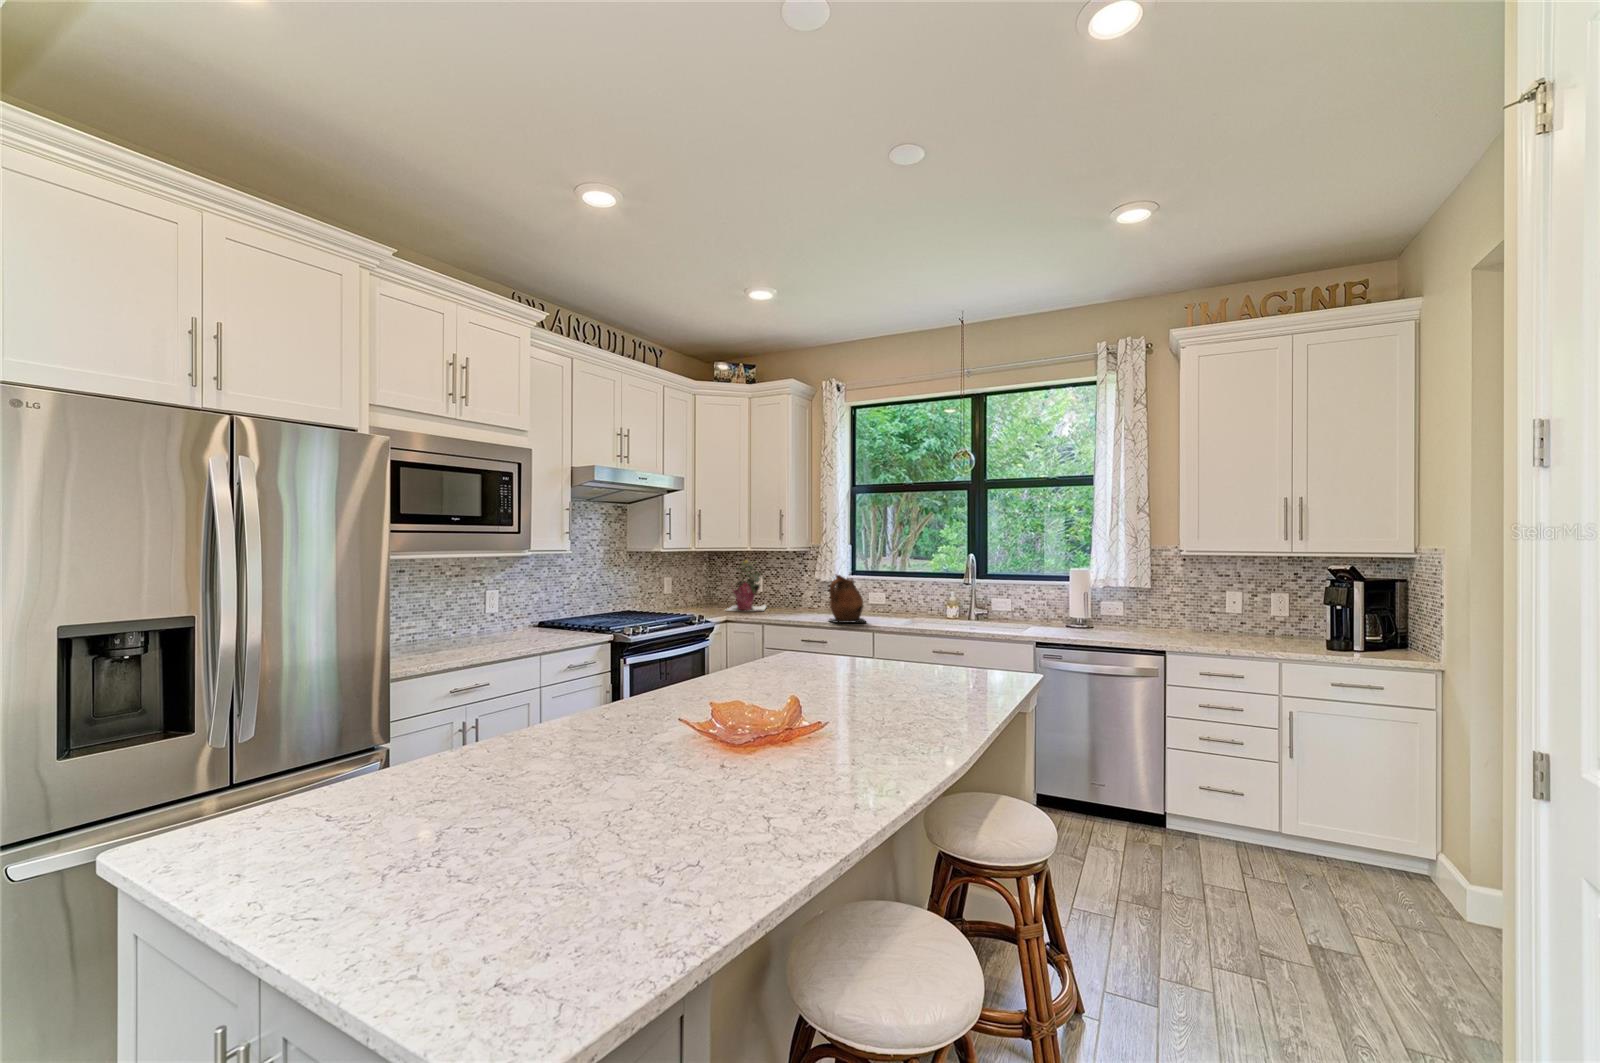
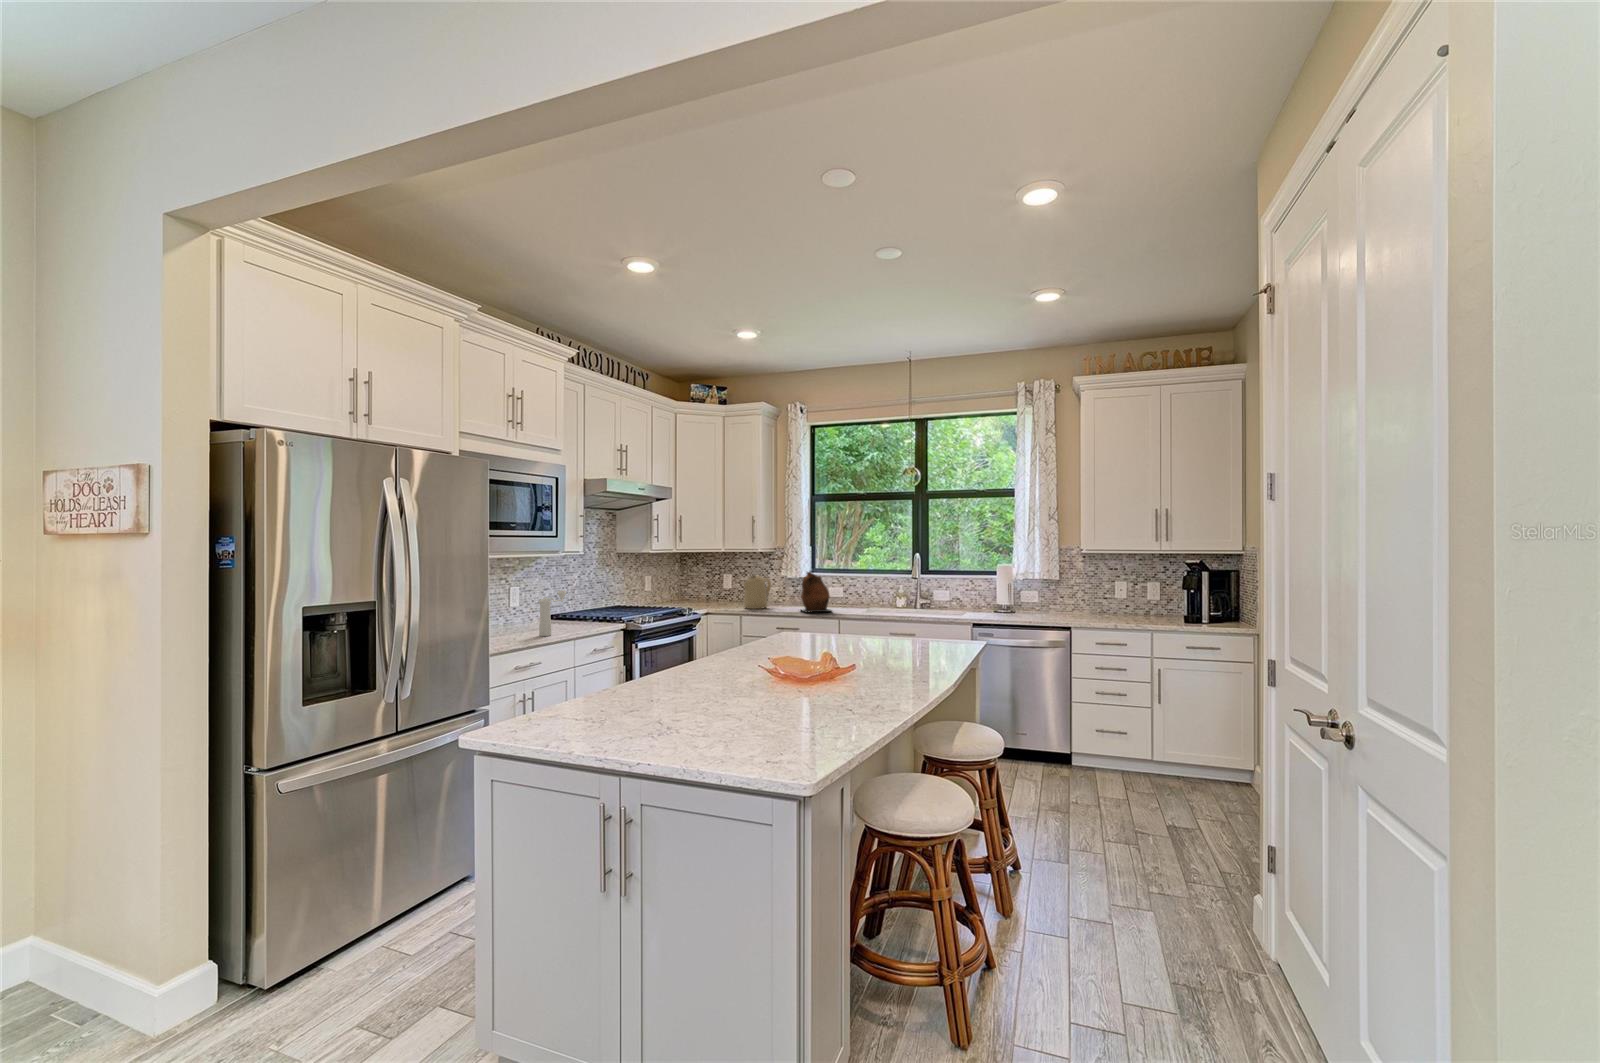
potted plant: present [726,560,767,611] -> none [702,559,739,606]
kettle: none [766,577,800,616] -> present [744,575,771,609]
pepper mill: none [493,596,530,651] -> present [539,590,566,636]

